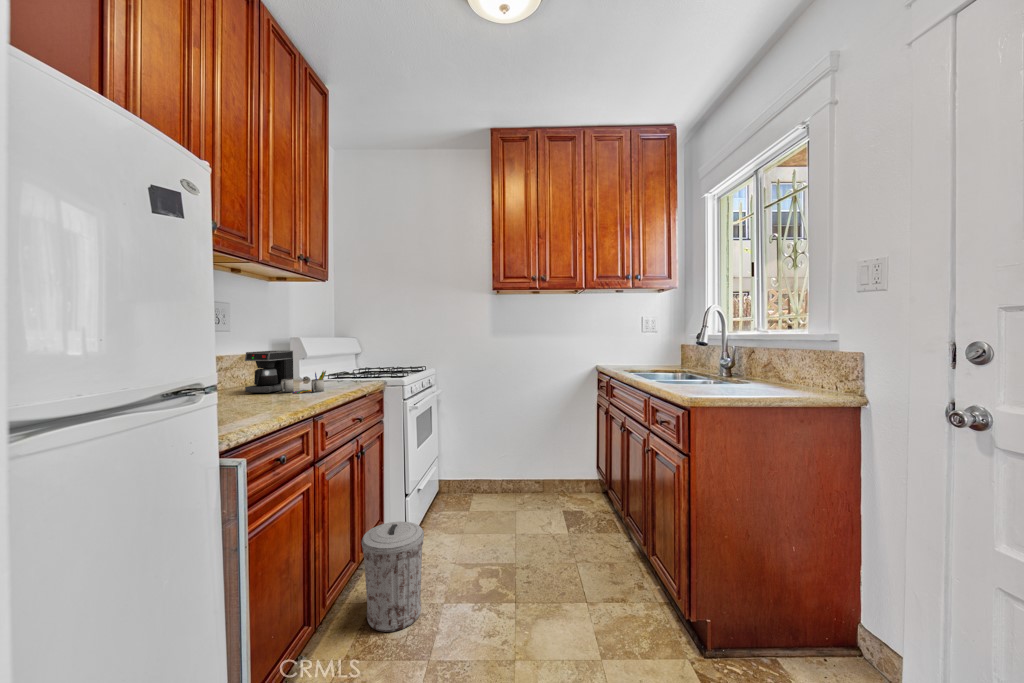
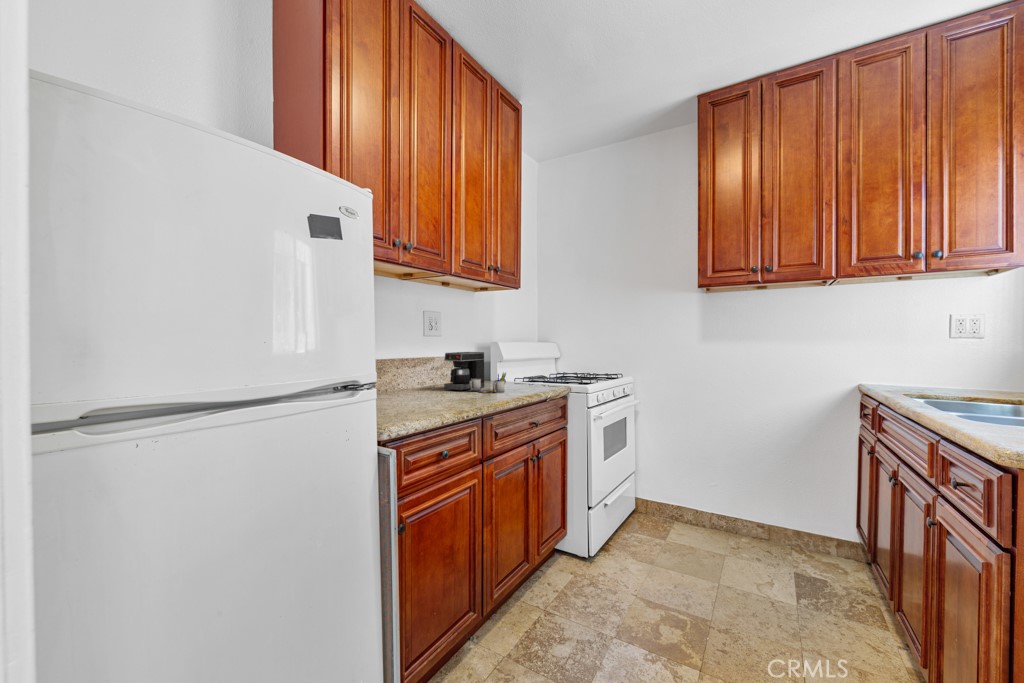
trash can: present [362,522,424,632] -> none [528,534,592,649]

